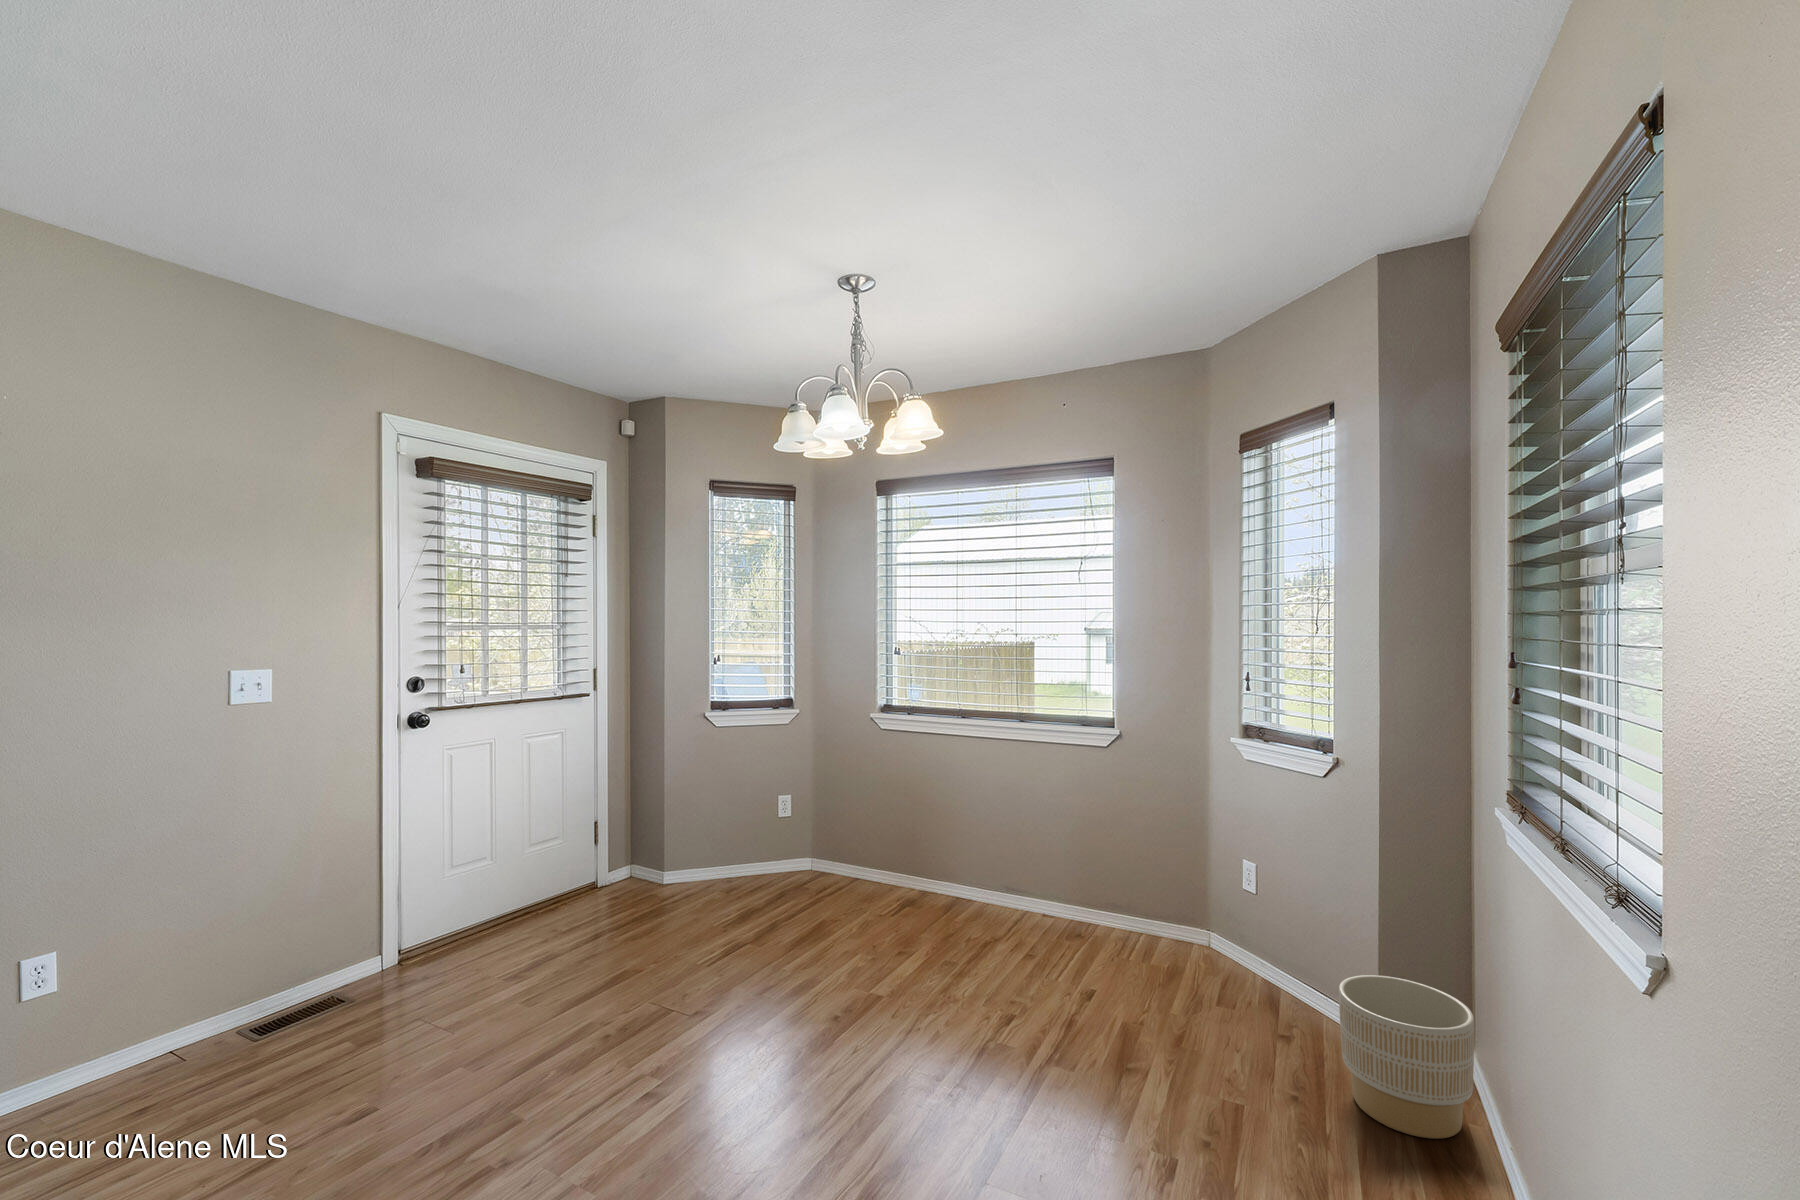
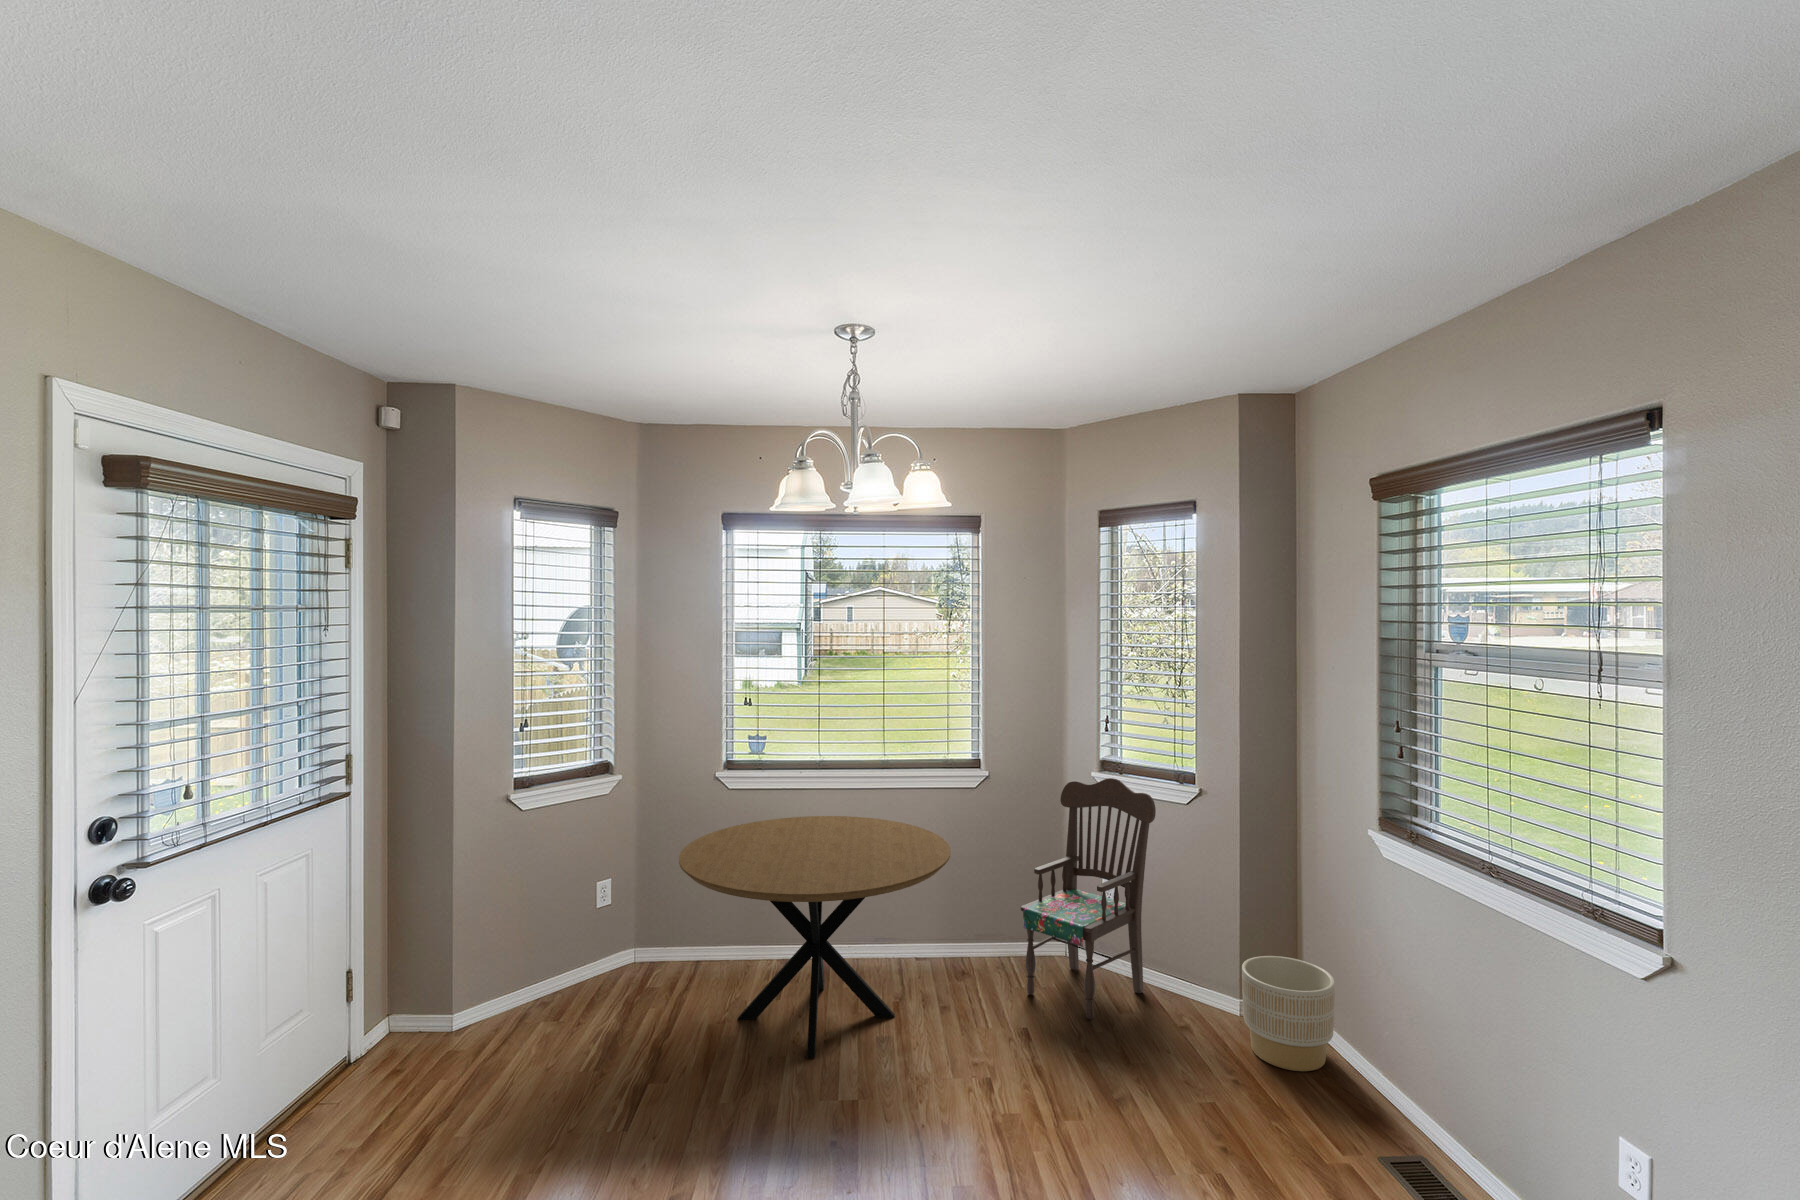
dining chair: none [1117,743,1281,1007] -> present [1021,778,1156,1019]
dining table: none [781,757,1035,966] -> present [679,816,951,1059]

